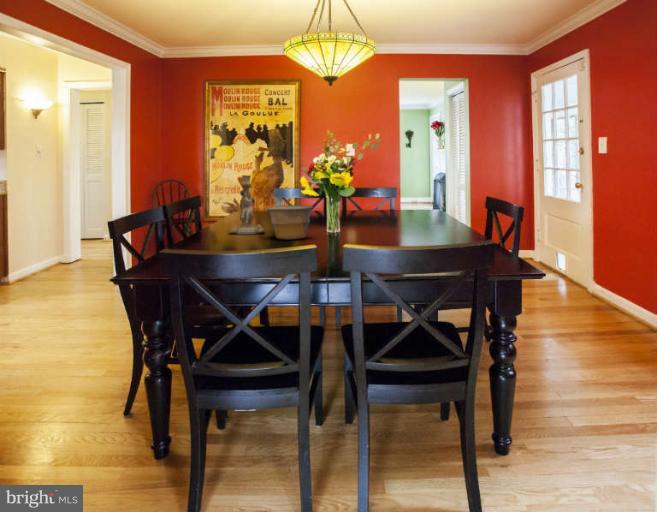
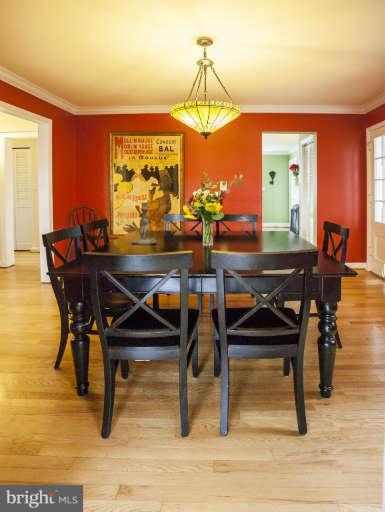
bowl: present [267,205,313,239] -> none [159,224,192,248]

